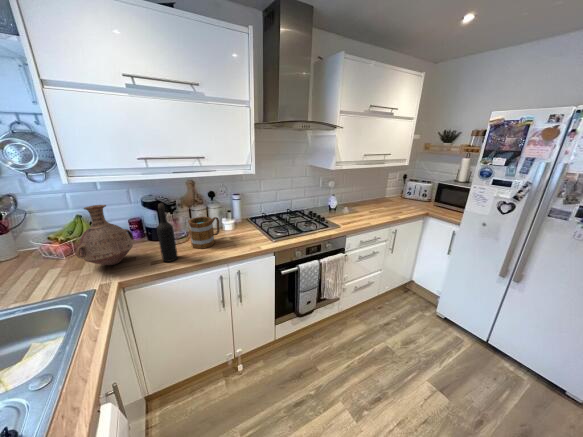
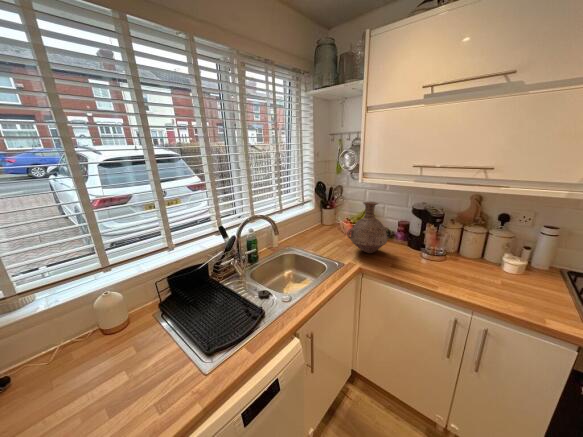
wine bottle: present [157,203,178,262] -> none [402,212,422,273]
mug: present [188,217,220,249] -> none [442,239,493,279]

